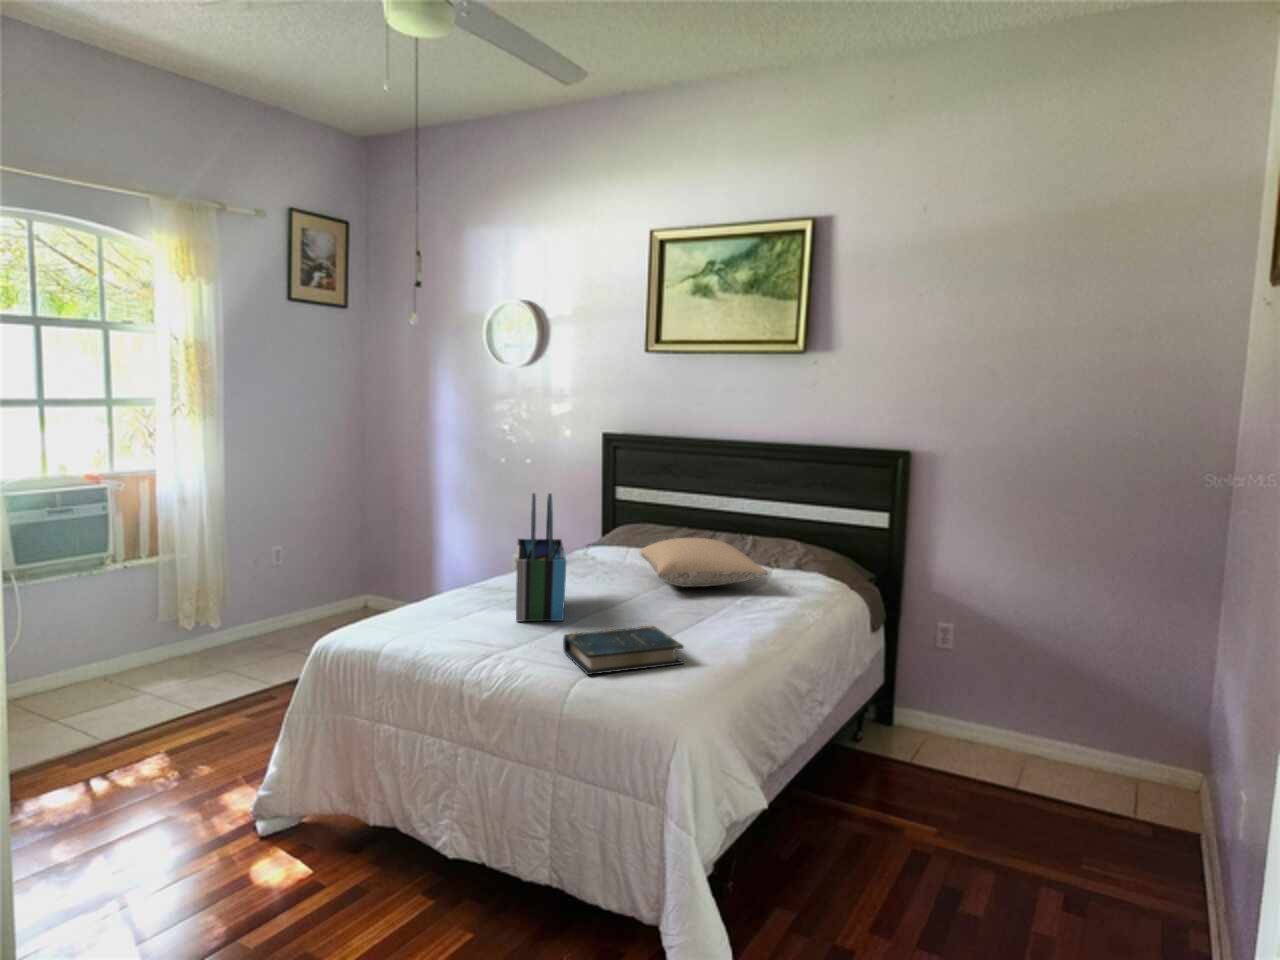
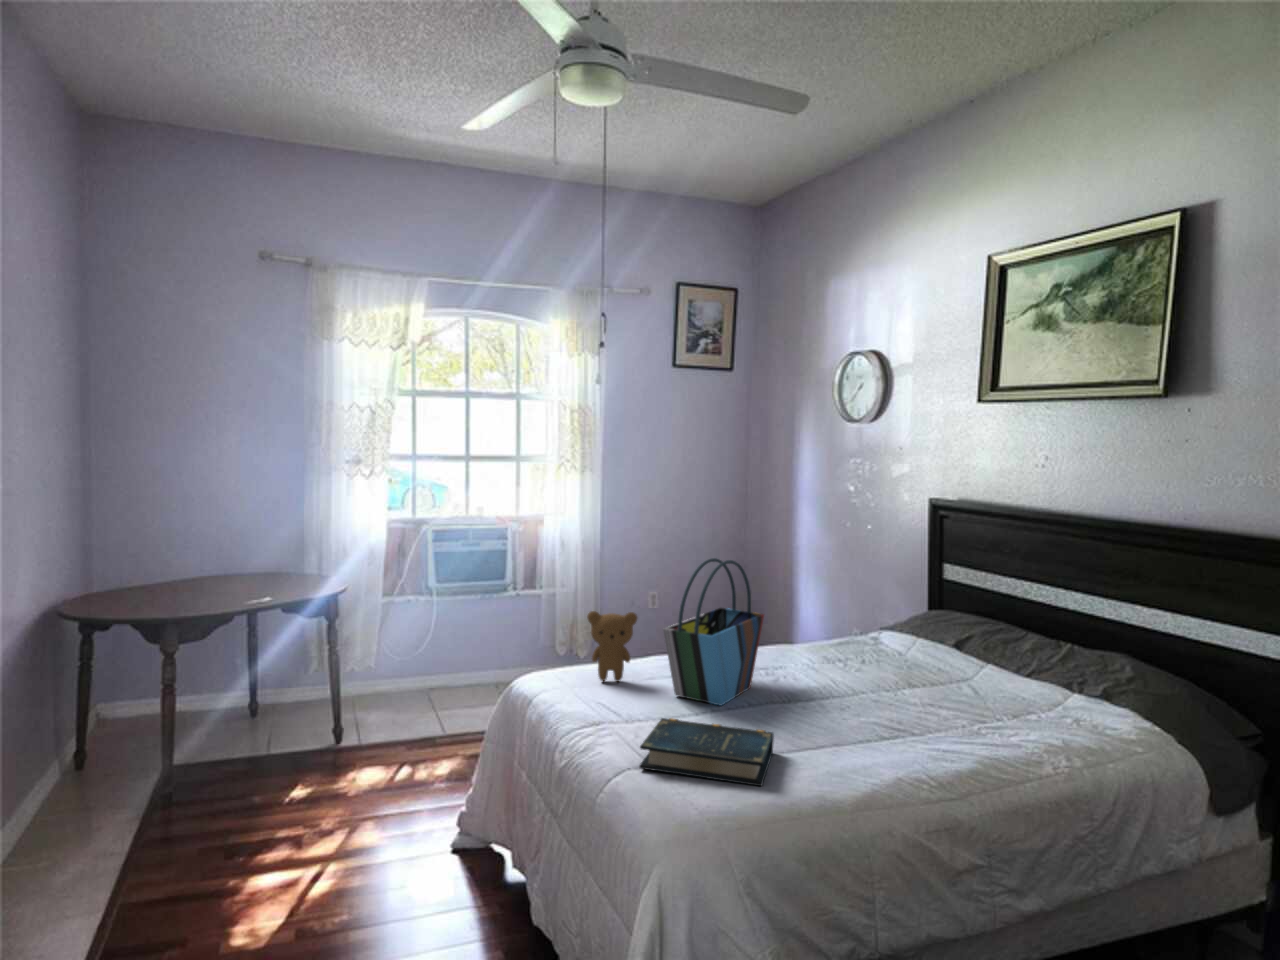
pillow: present [640,538,768,587] -> none [866,634,1033,704]
teddy bear: none [416,552,462,624] -> present [587,611,637,682]

